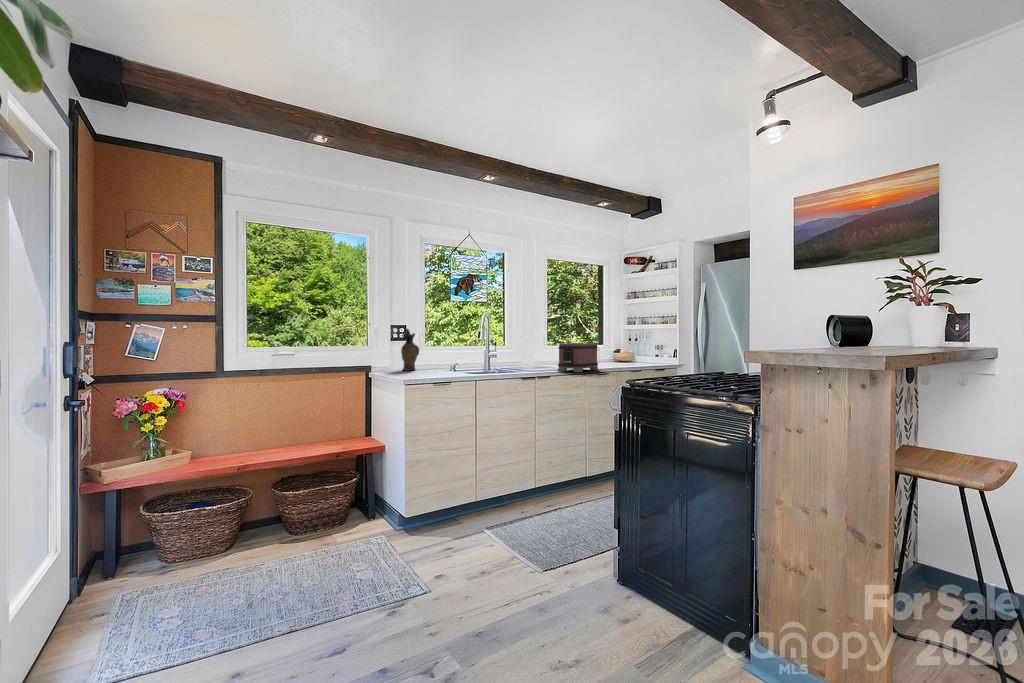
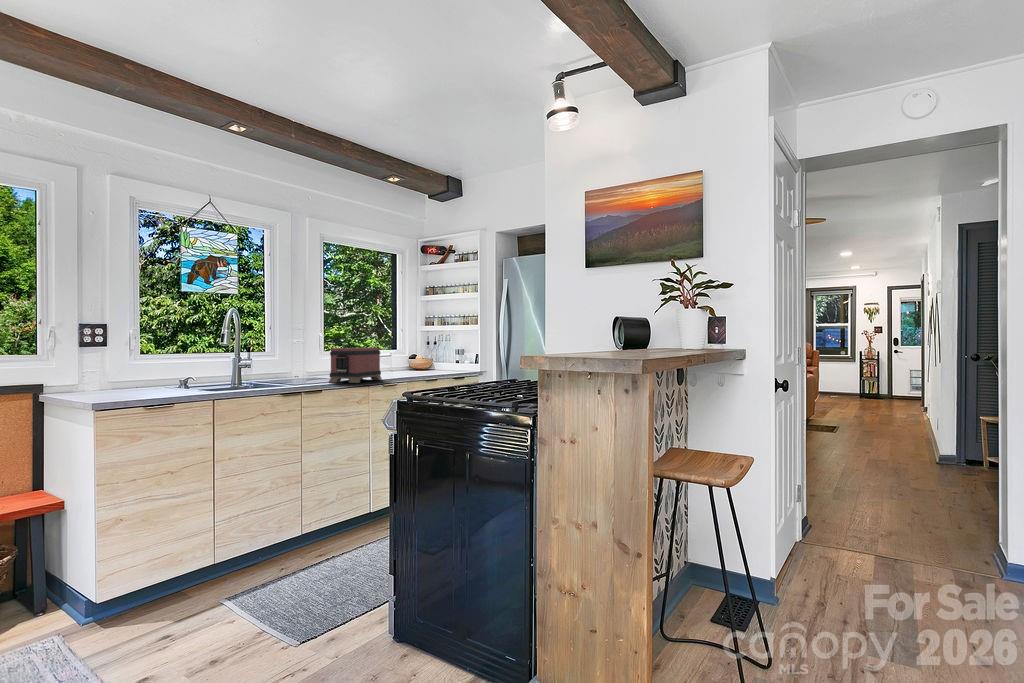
ceramic pitcher: present [401,329,419,371] -> none [99,329,128,387]

